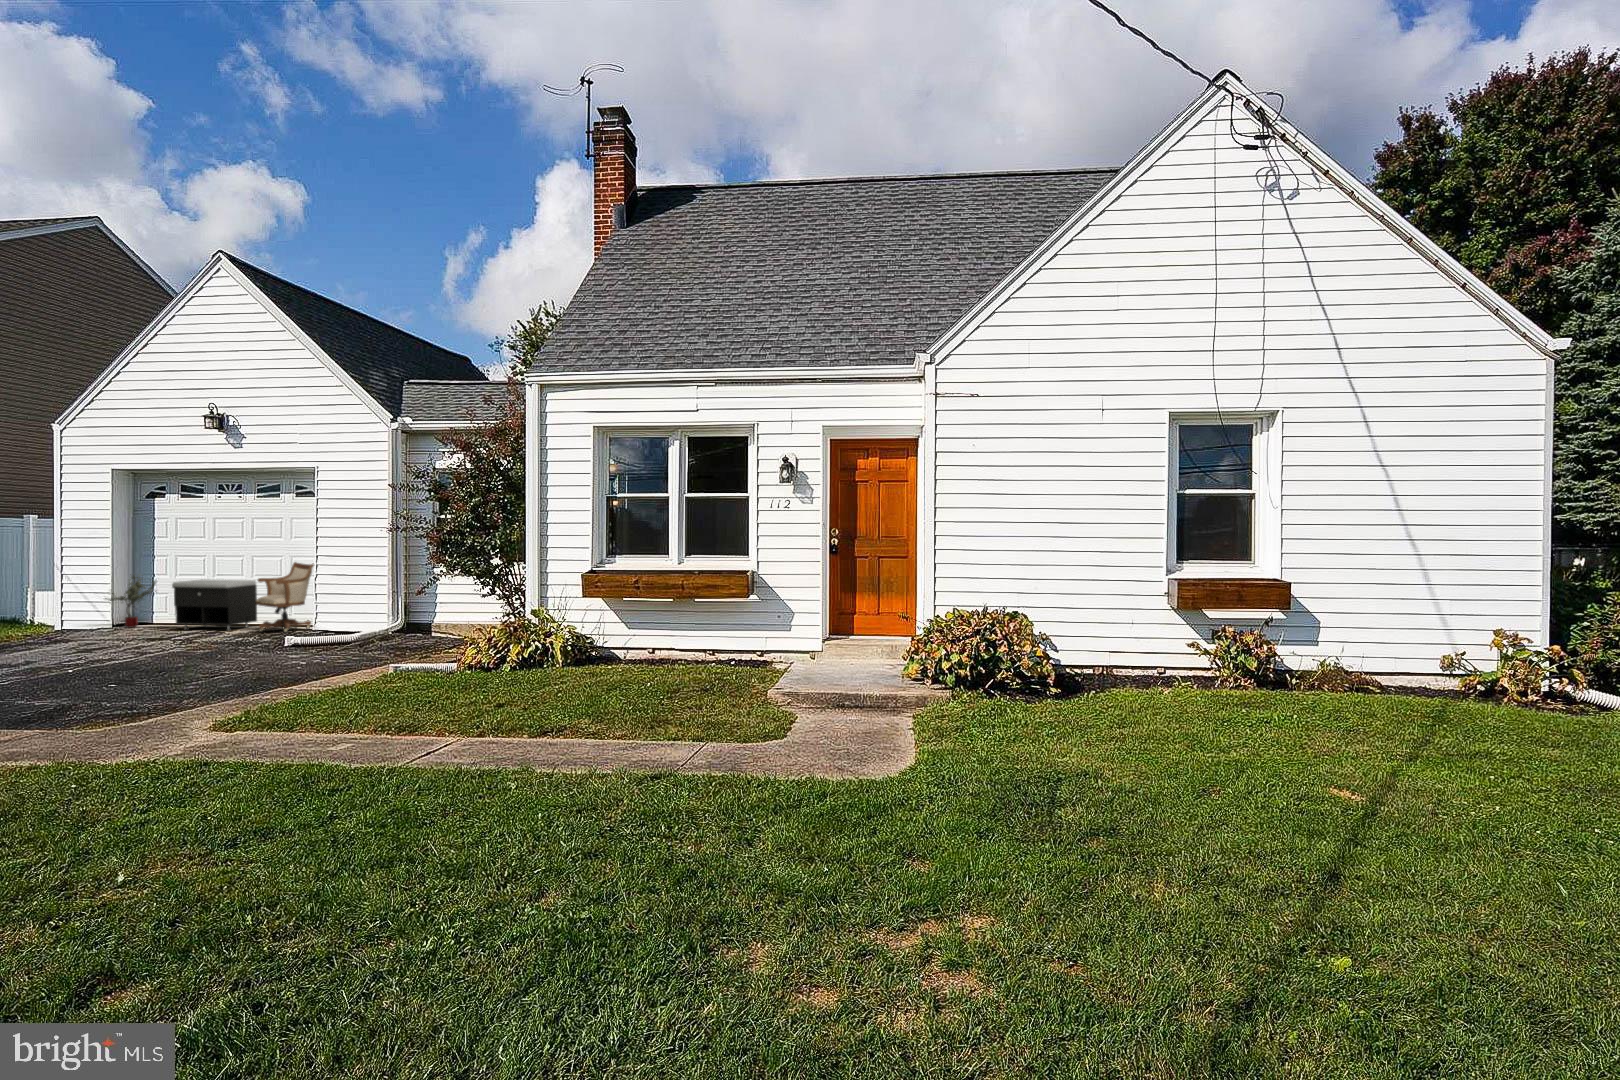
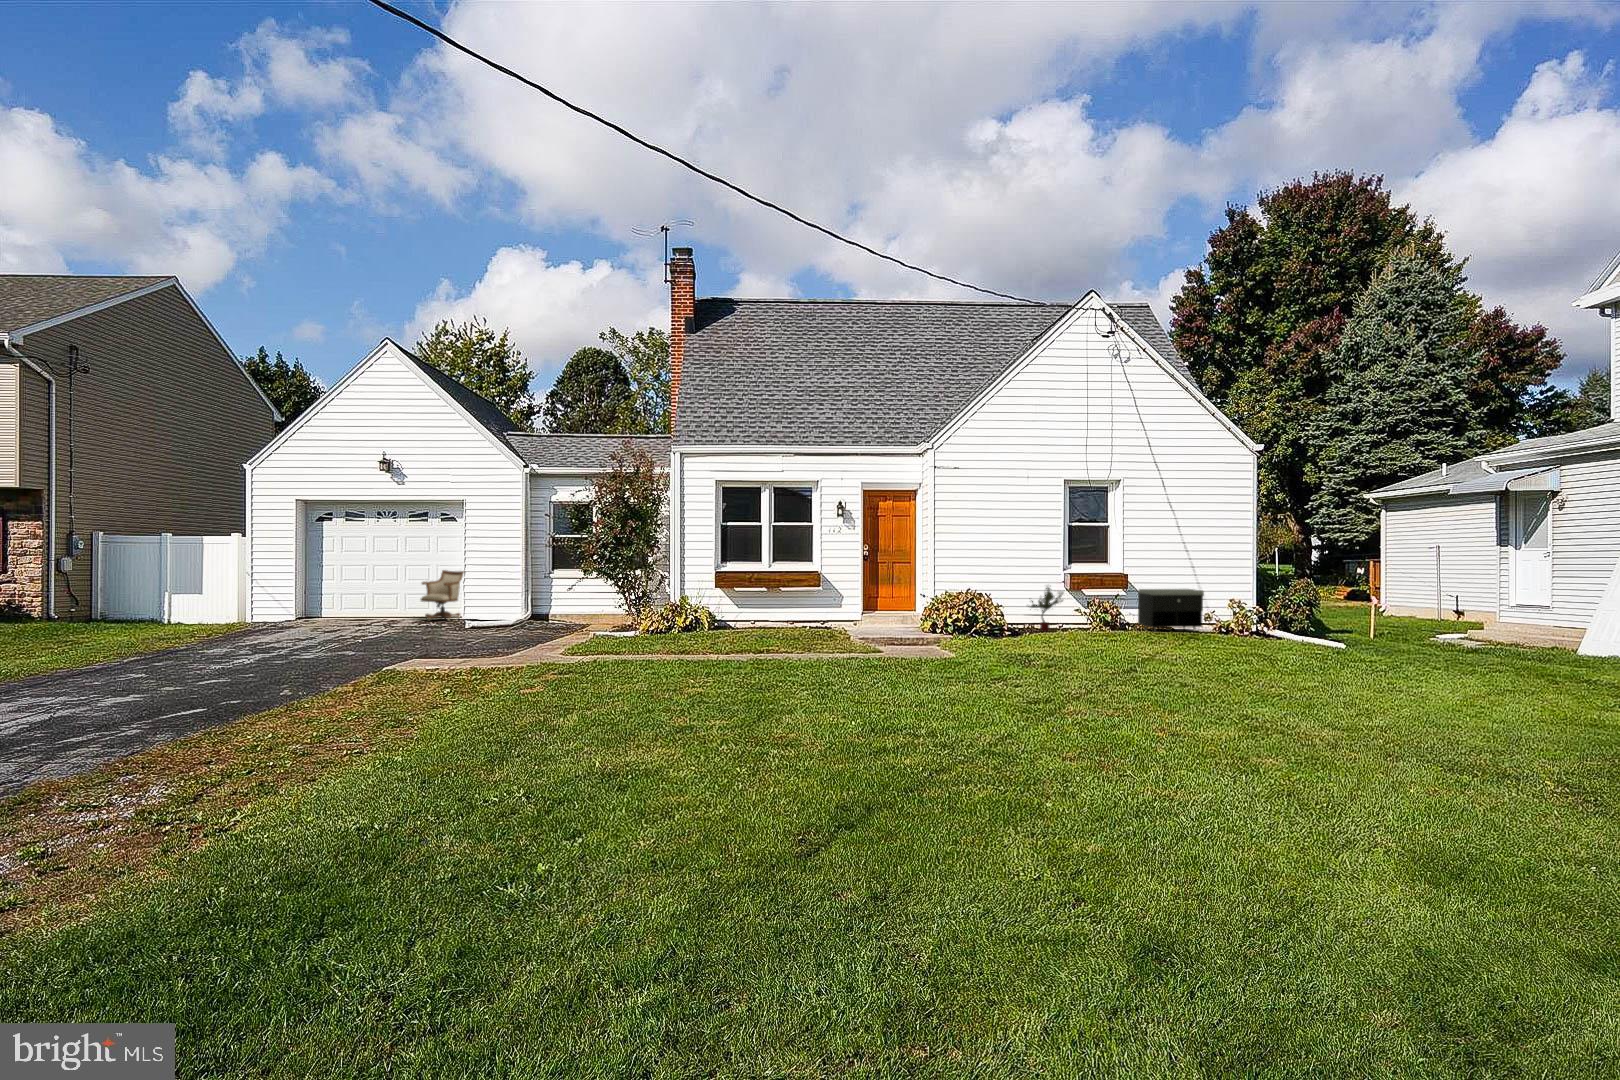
potted tree: present [105,576,157,627] -> present [1028,587,1063,632]
storage bench: present [172,579,257,630] -> present [1138,589,1204,631]

